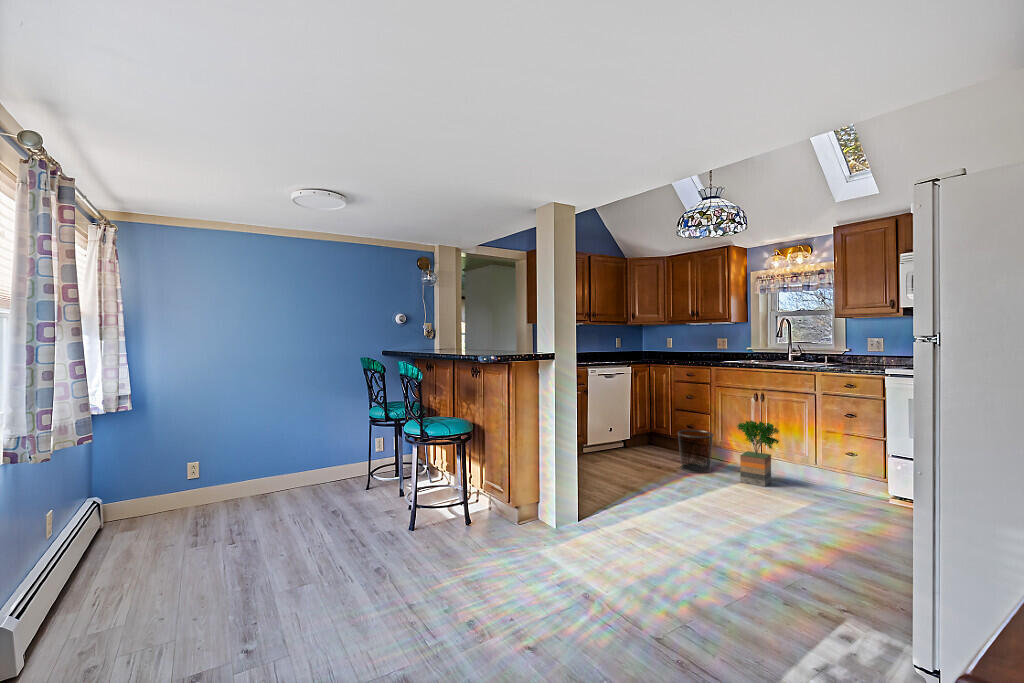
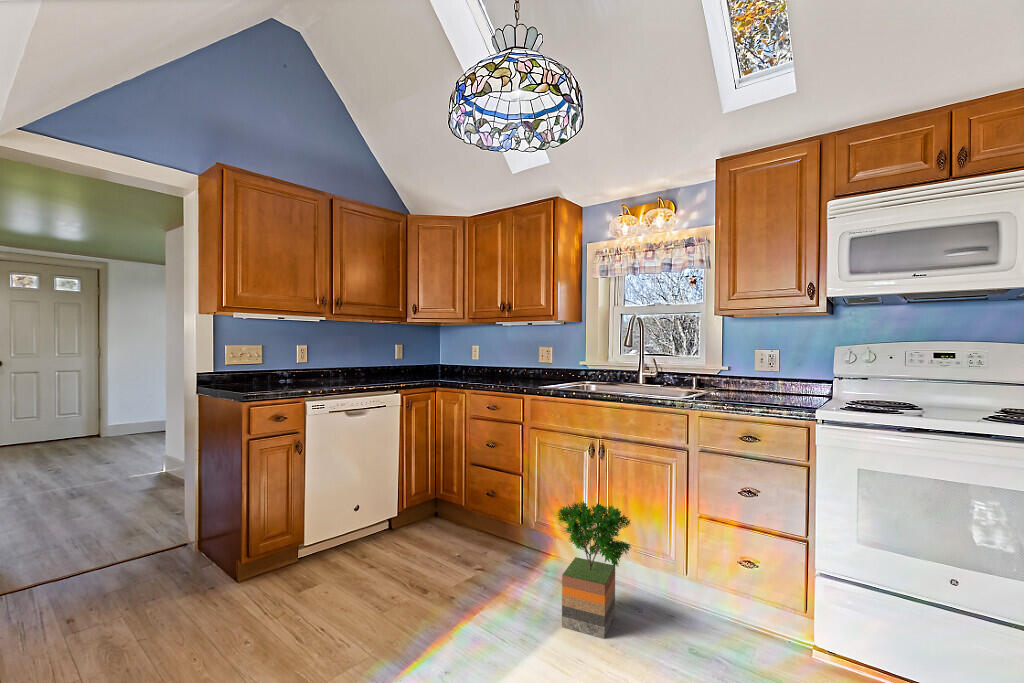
trash can: present [678,430,713,473] -> none [457,511,521,603]

